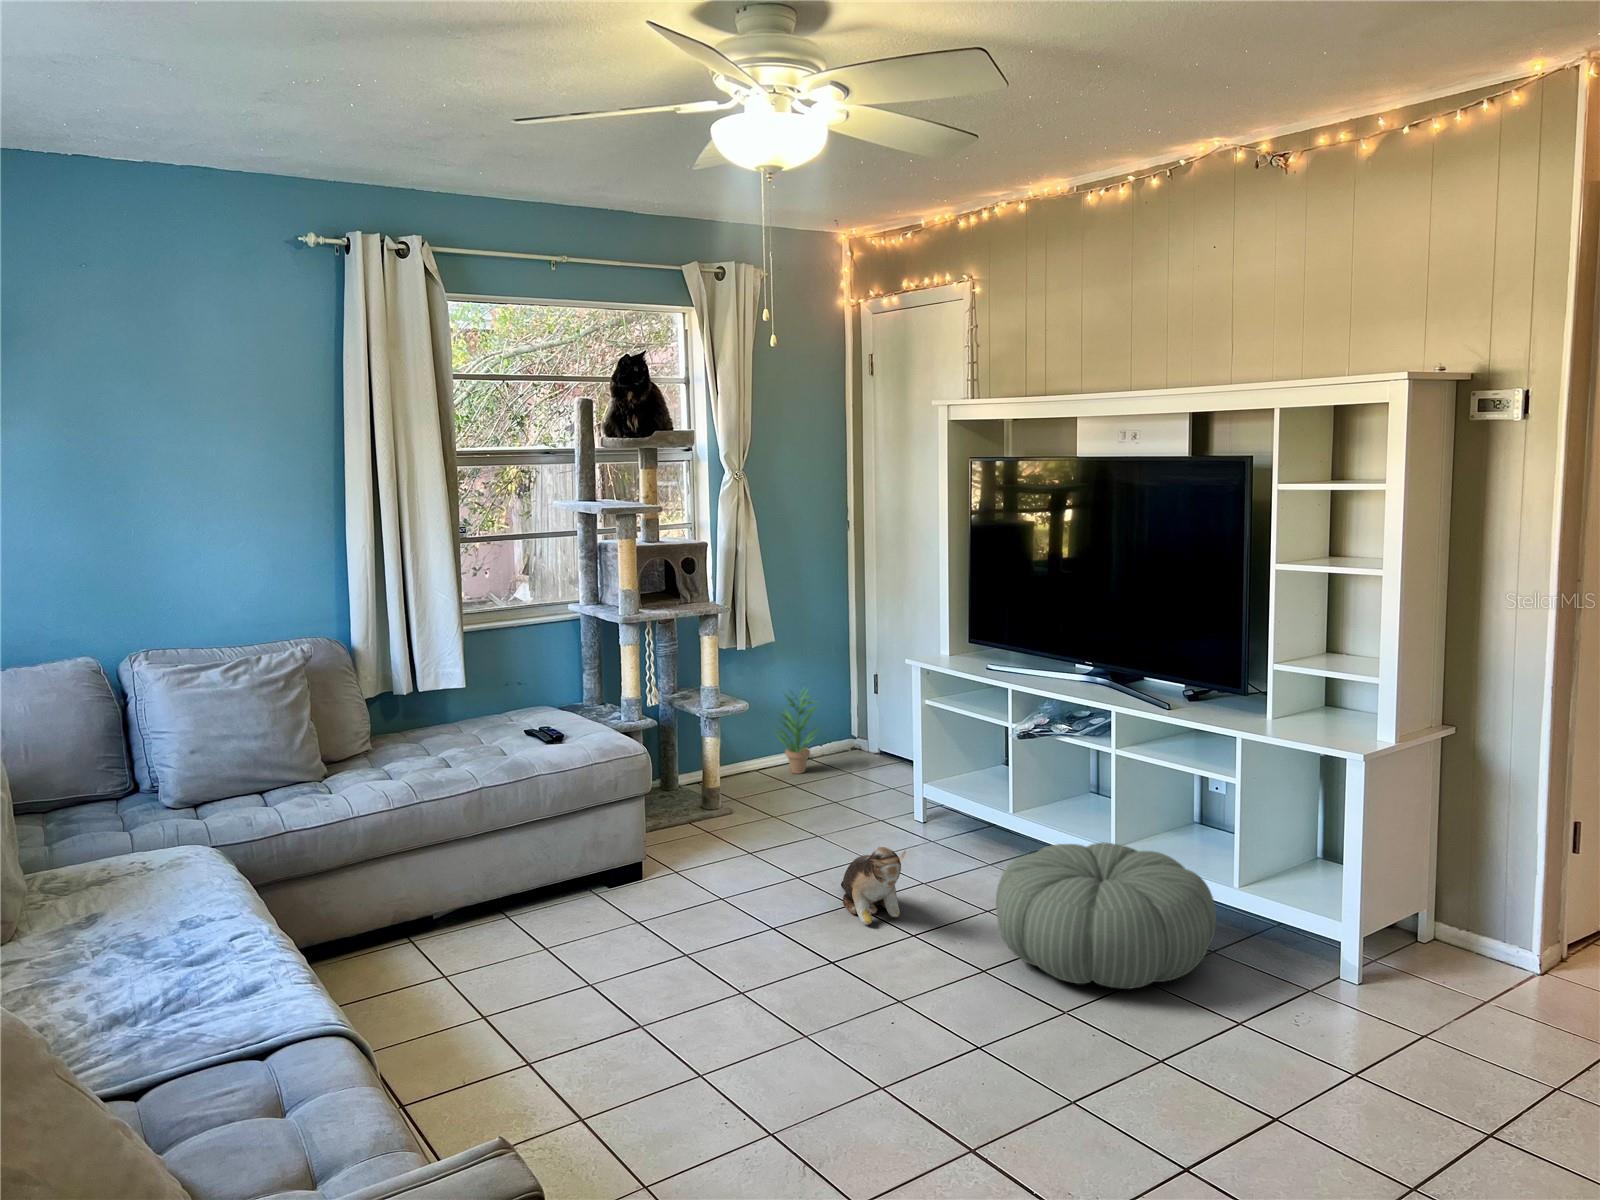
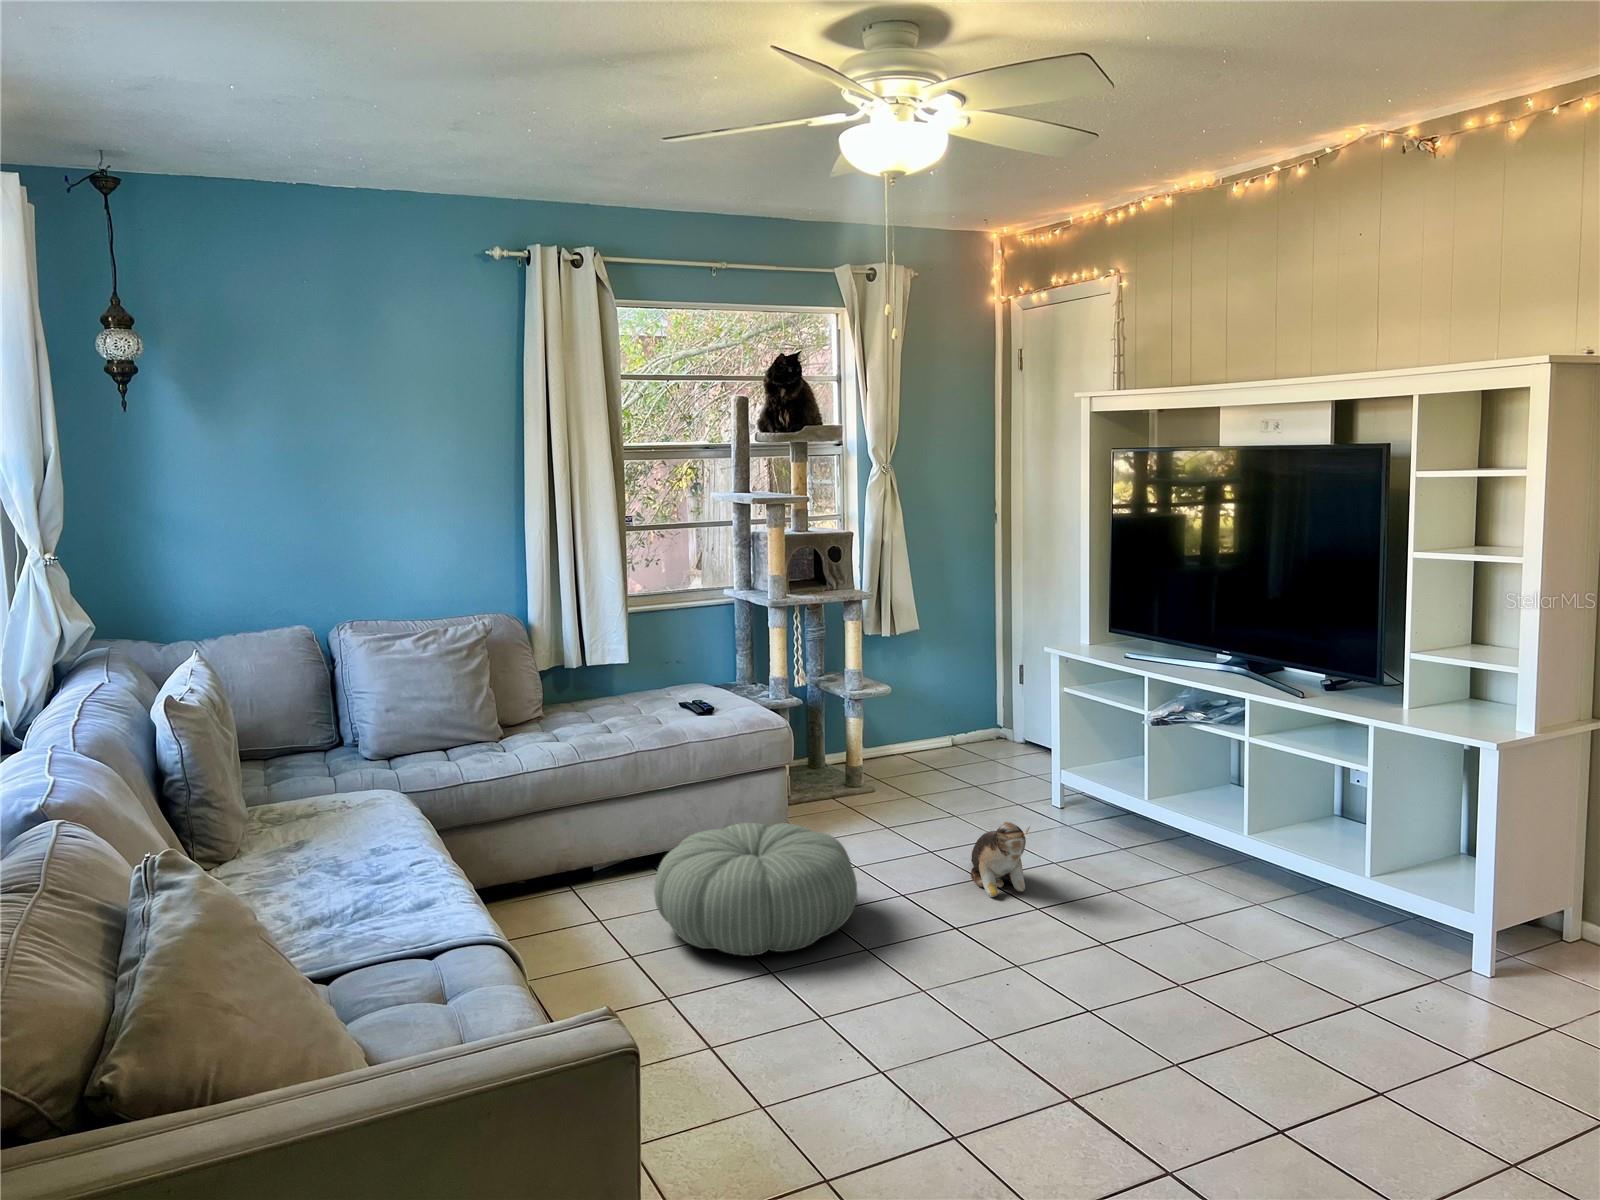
potted plant: present [775,689,819,774] -> none [918,674,967,759]
pouf: present [996,843,1216,989] -> present [654,823,857,956]

